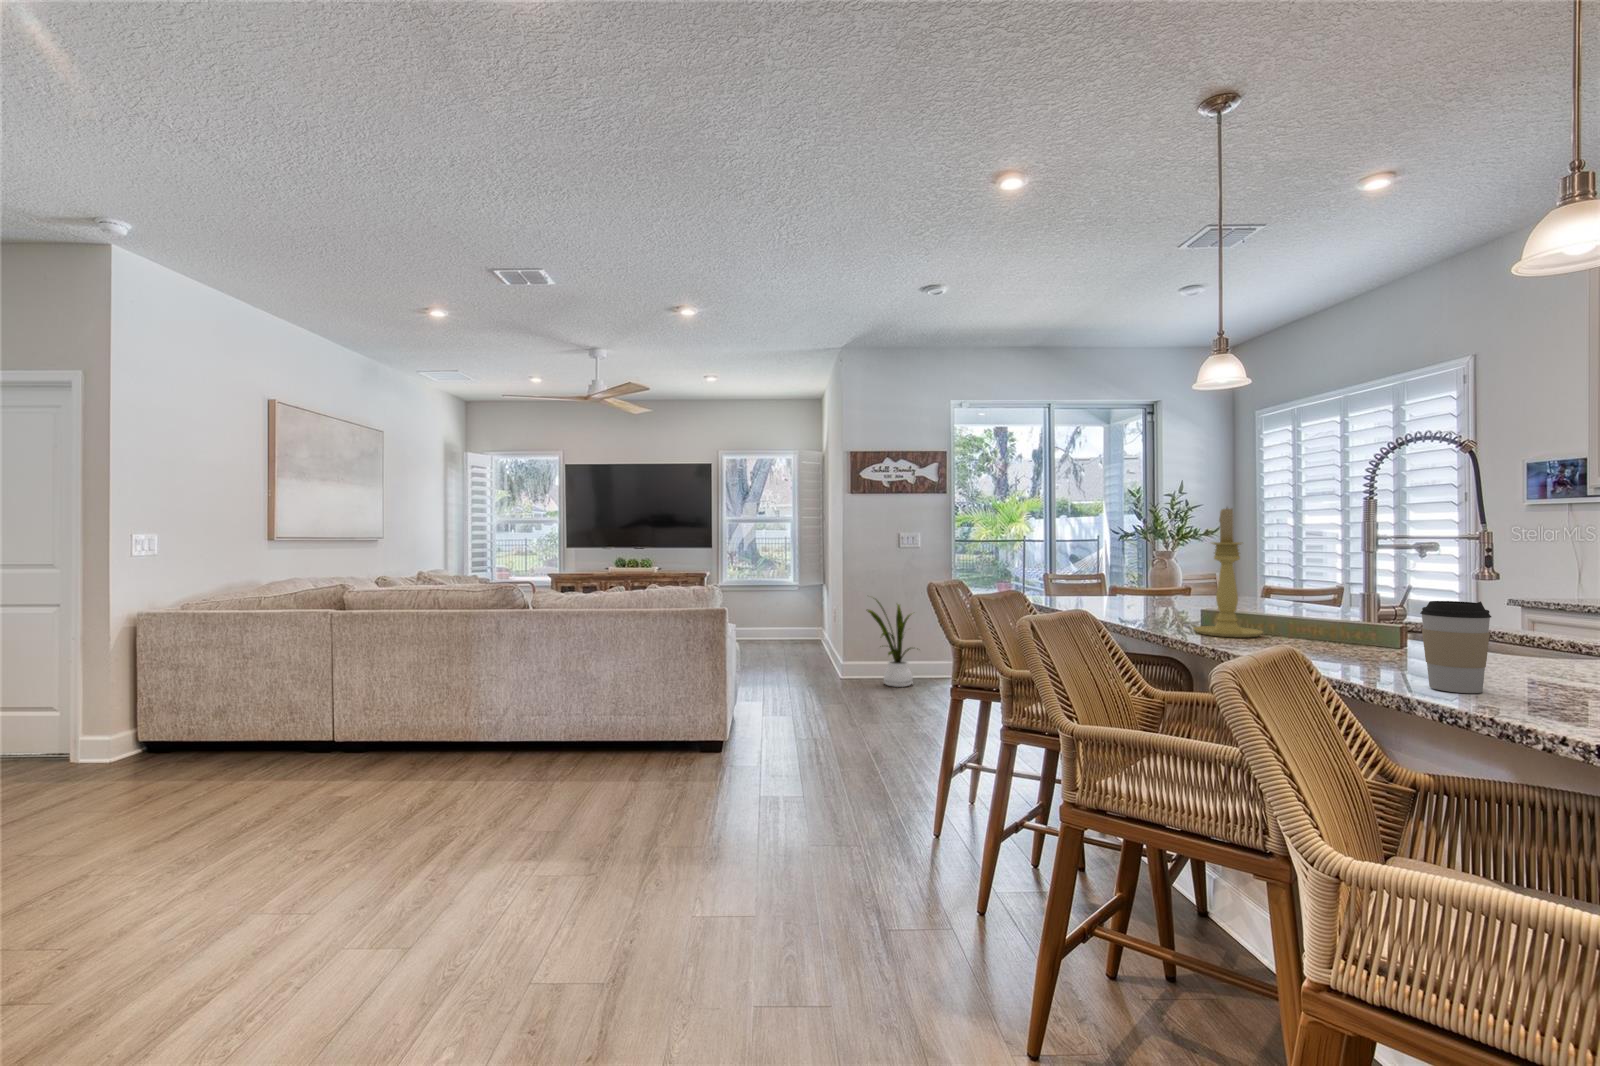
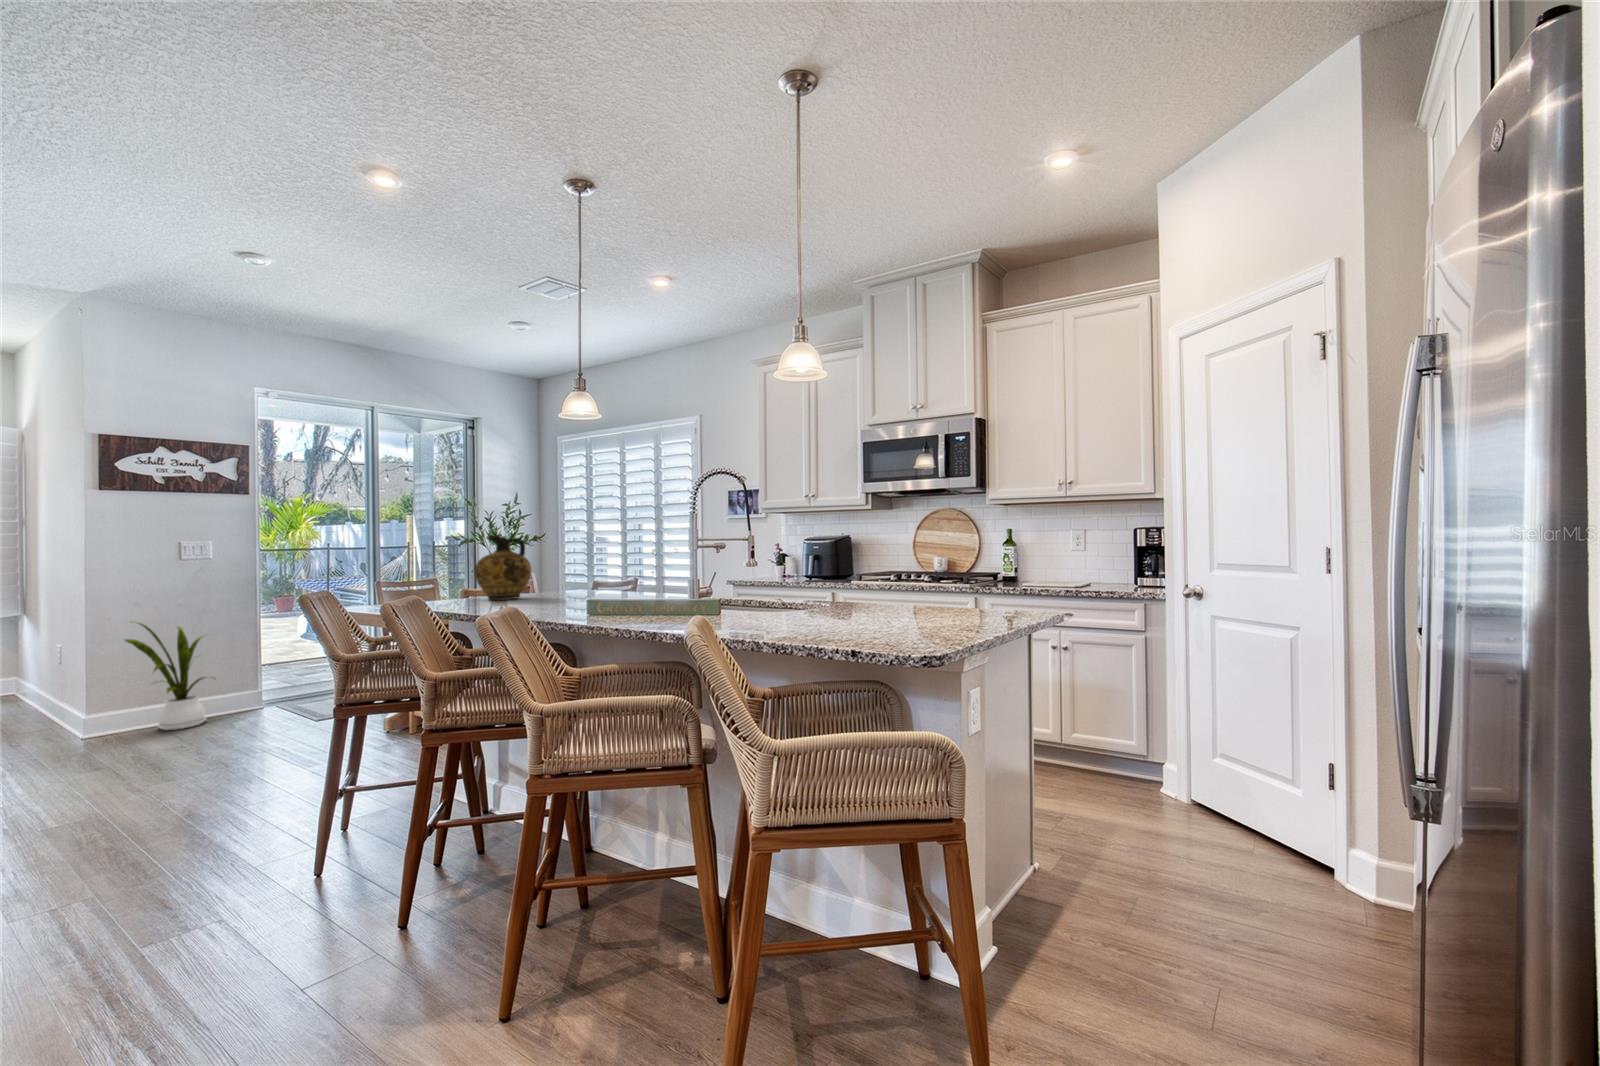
candle holder: present [1193,508,1263,638] -> none [587,519,636,619]
ceramic jug: none [1095,529,1160,603] -> present [474,535,531,600]
coffee cup: present [1420,601,1491,693] -> none [753,580,785,634]

